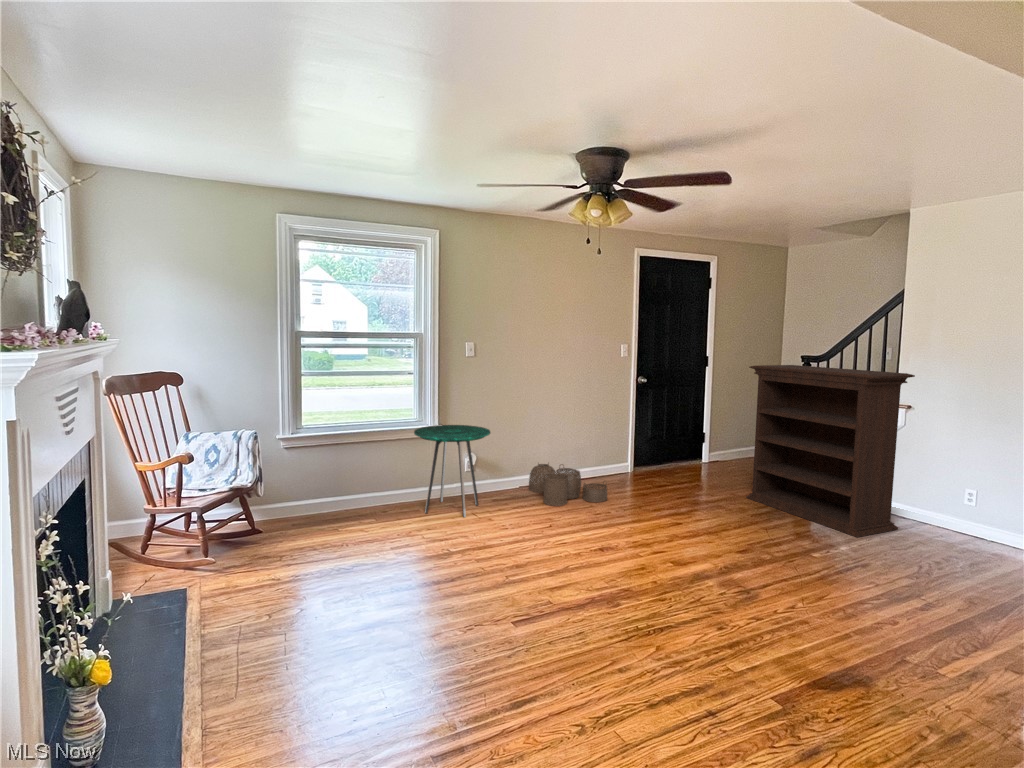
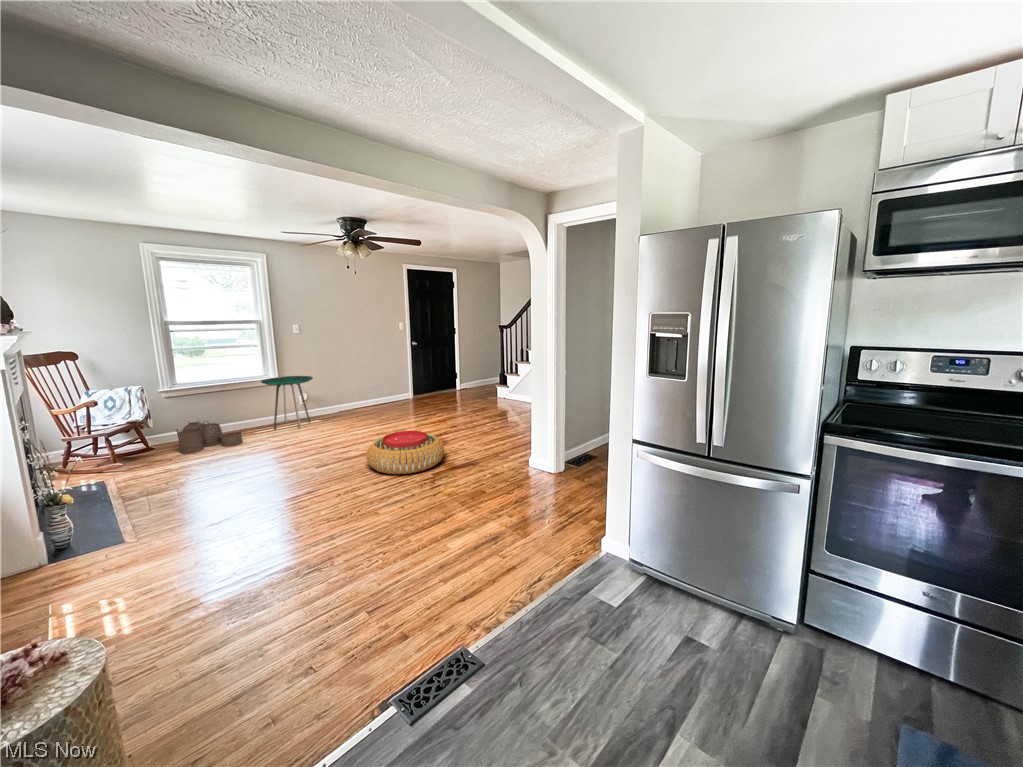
bookshelf: present [746,365,915,537] -> none [466,331,536,415]
woven basket: present [529,464,607,506] -> present [176,421,243,453]
pouf: none [612,572,784,689] -> present [367,431,444,474]

